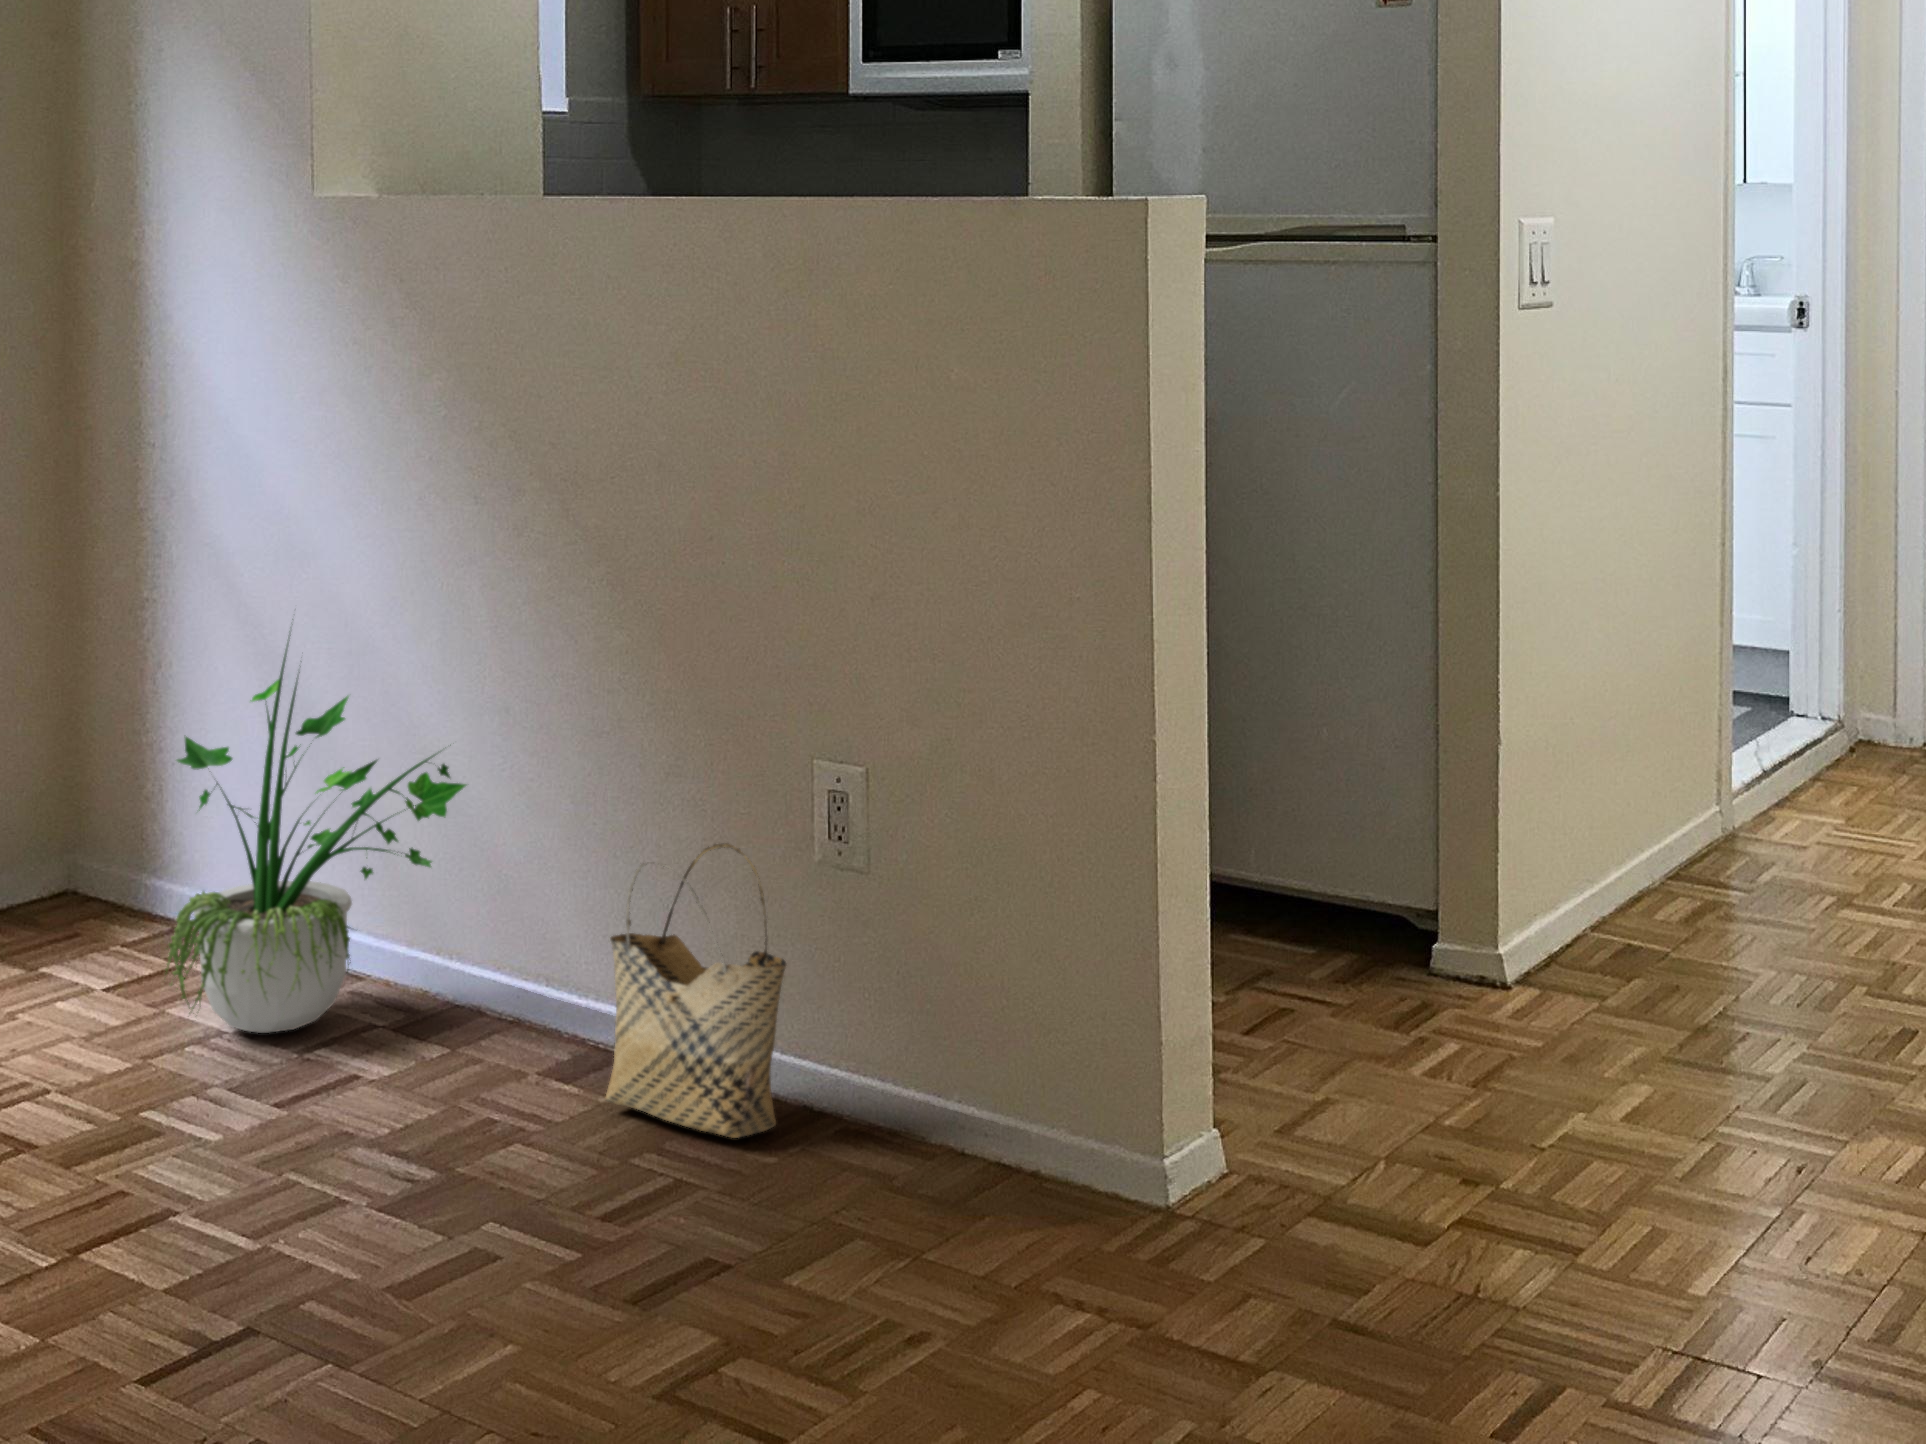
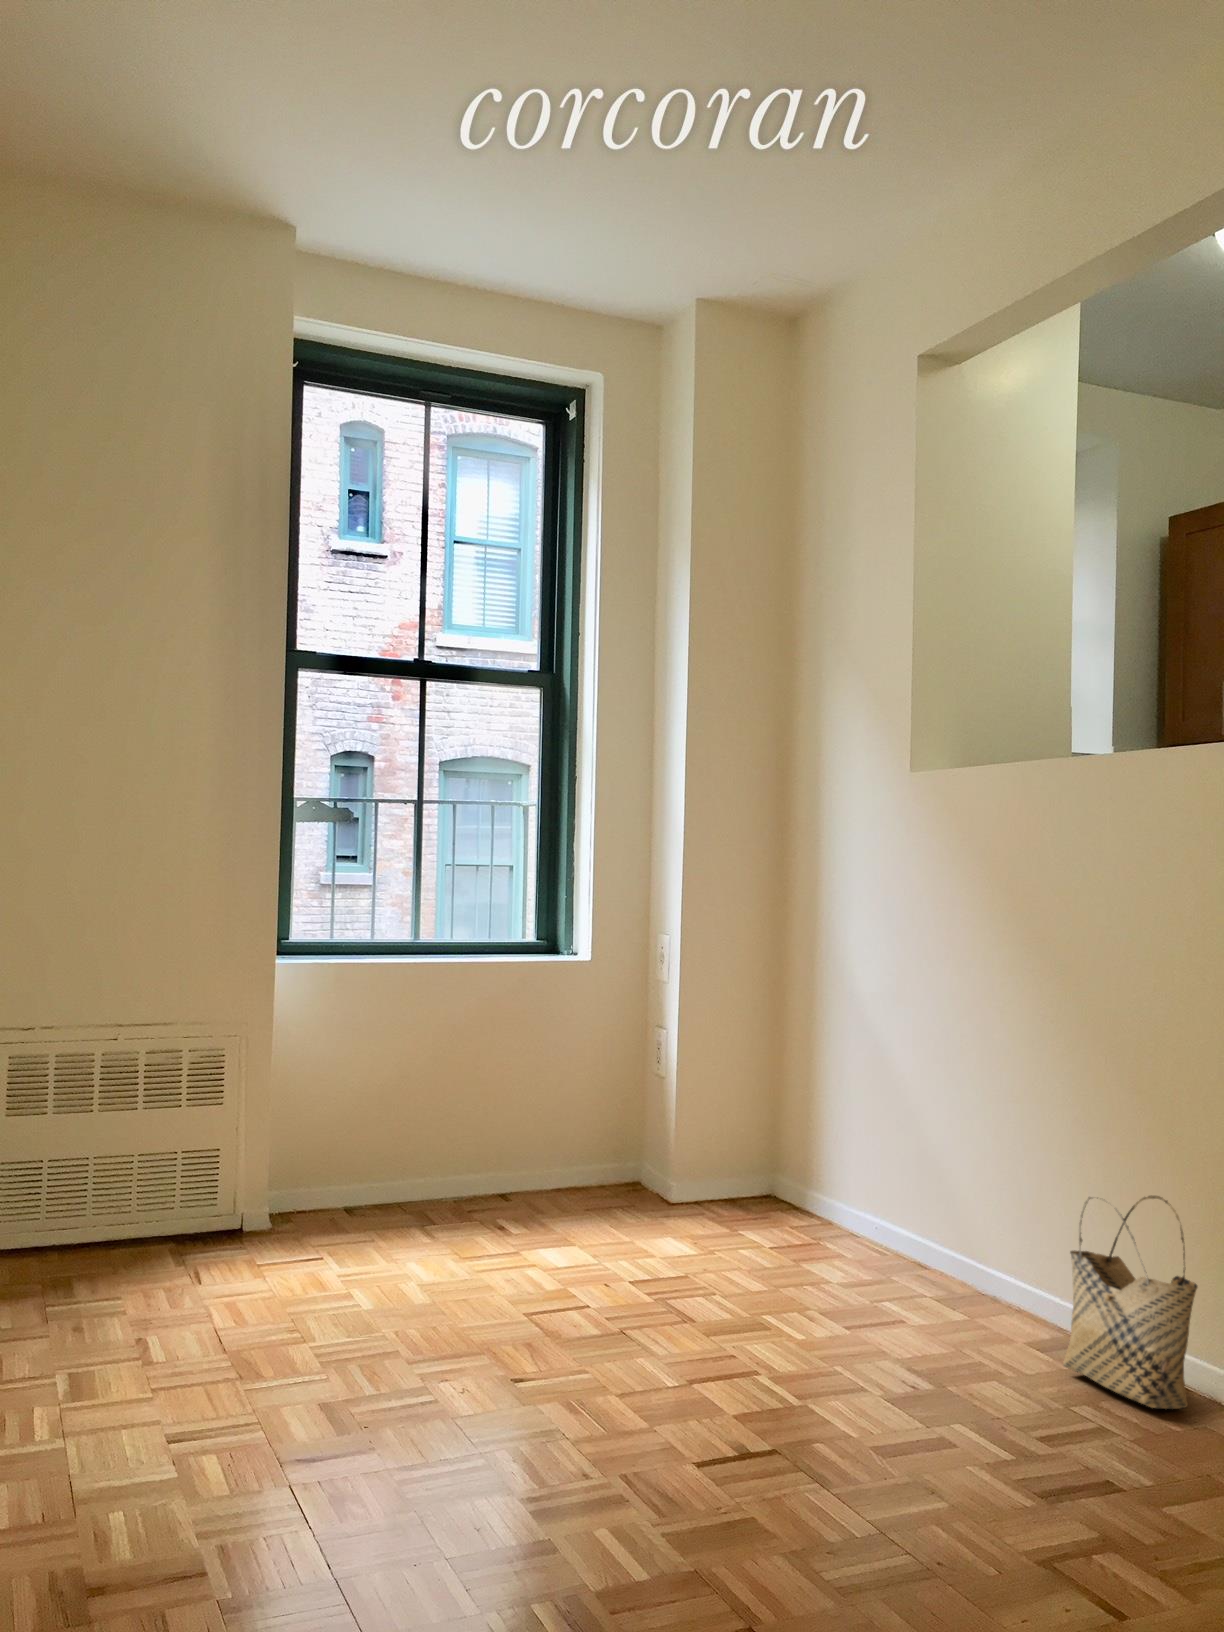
potted plant: present [166,642,466,1033] -> none [794,1017,991,1288]

